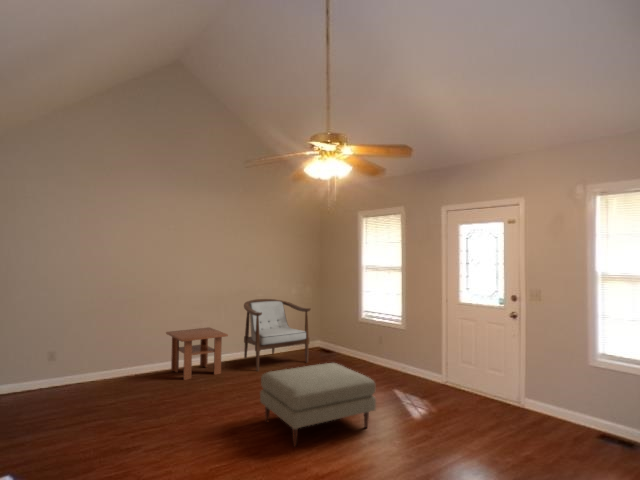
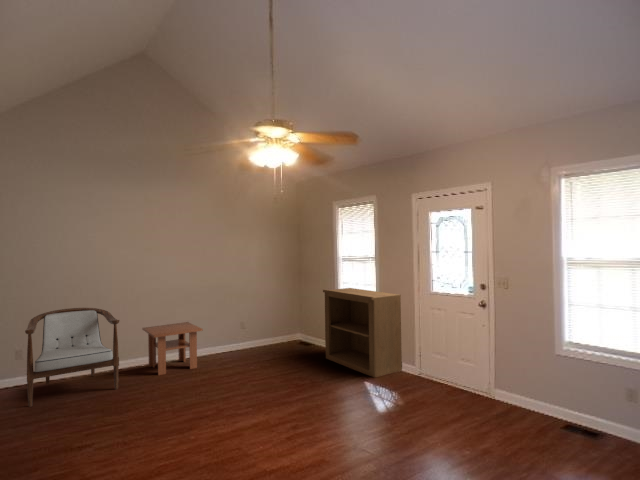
bookshelf: none [348,297,429,387] -> present [323,288,402,377]
armchair: present [244,299,311,371] -> present [25,308,119,407]
ottoman: present [260,363,376,446] -> none [220,356,335,445]

